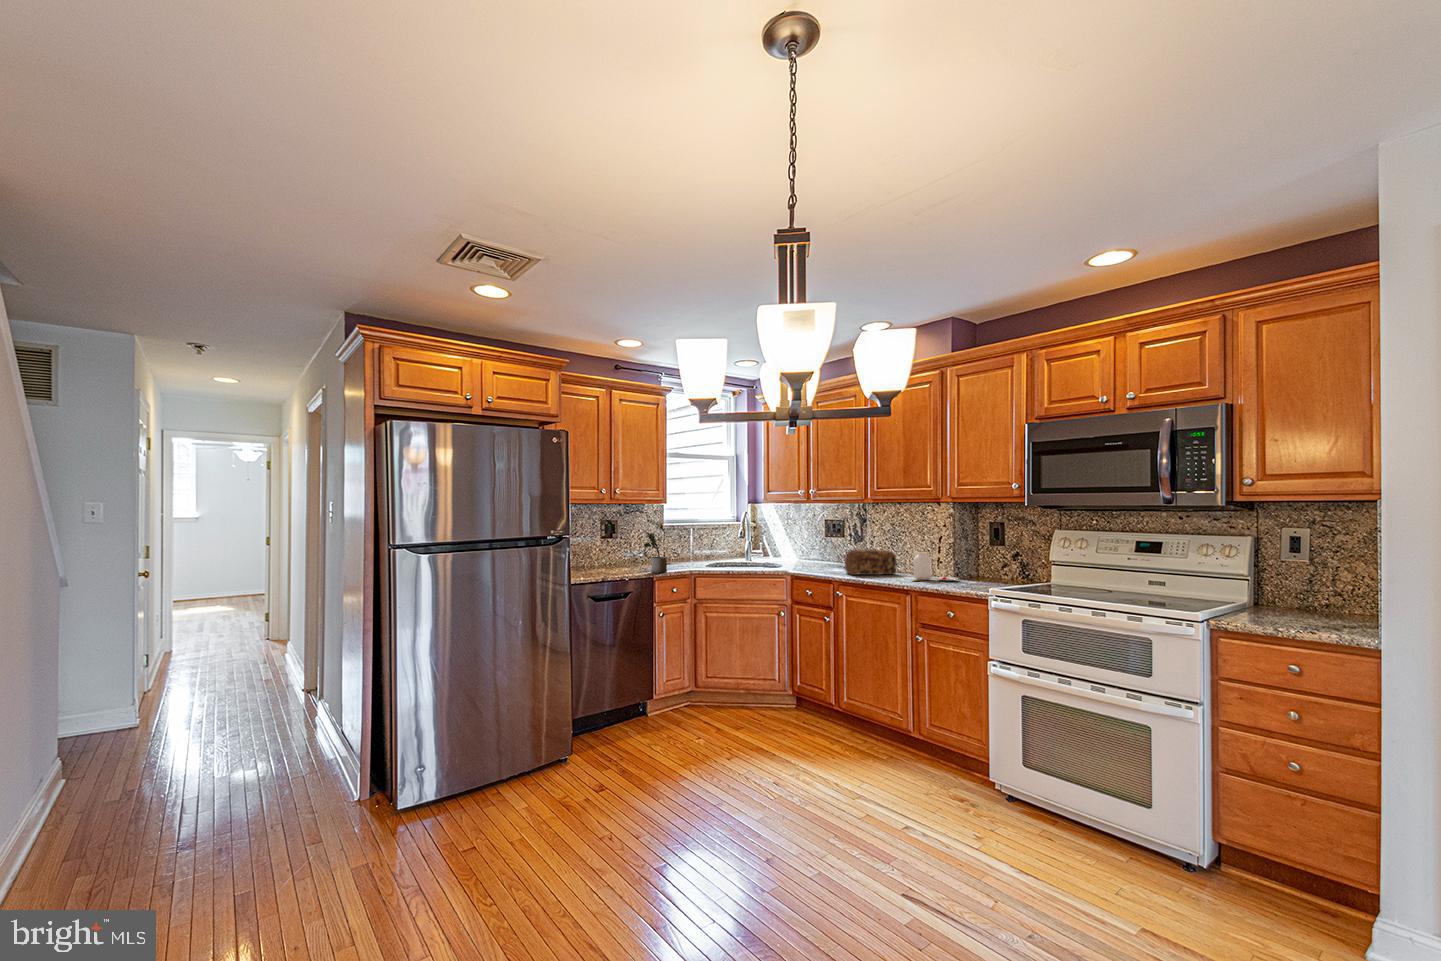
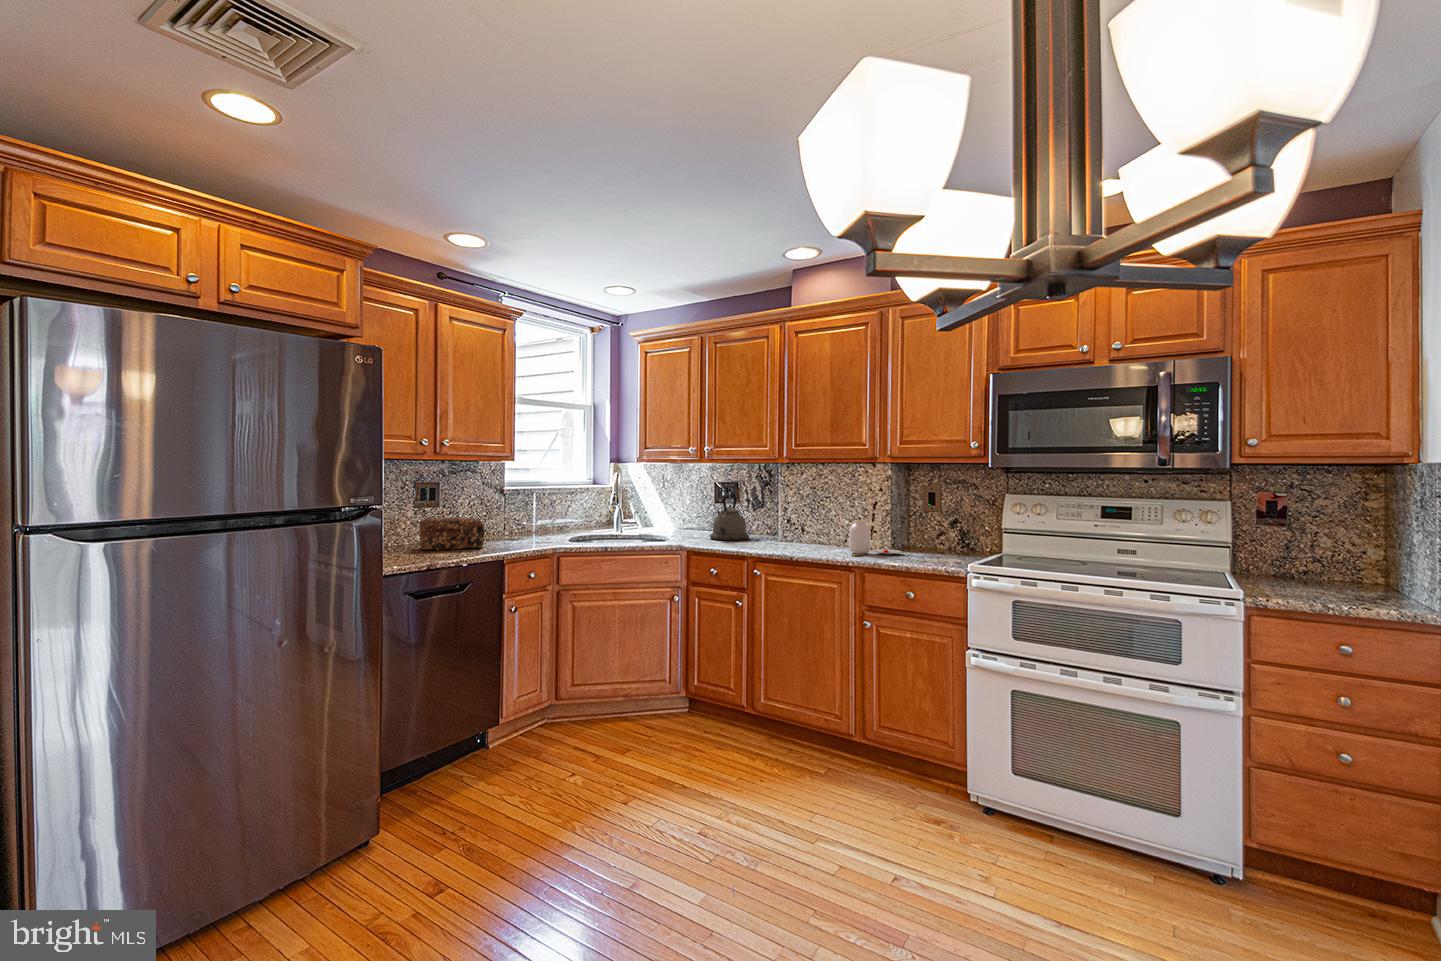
kettle: none [818,529,851,568] -> present [710,494,749,541]
potted plant: present [644,533,667,573] -> none [492,498,524,553]
bread loaf: present [845,549,897,575] -> present [420,517,484,550]

